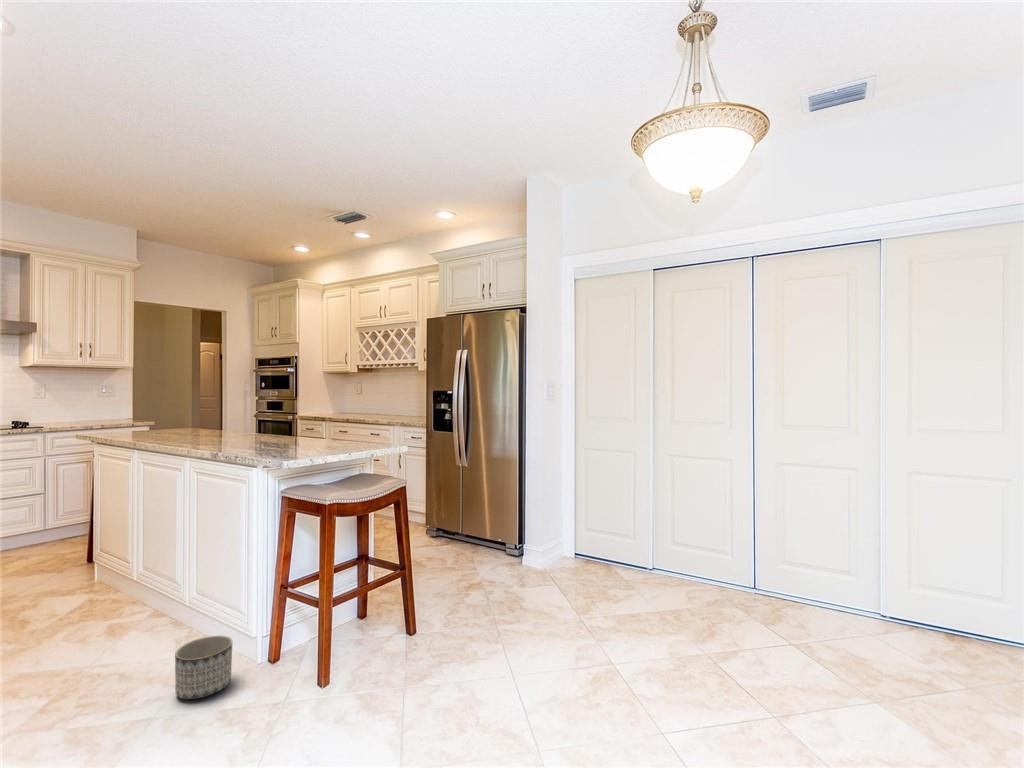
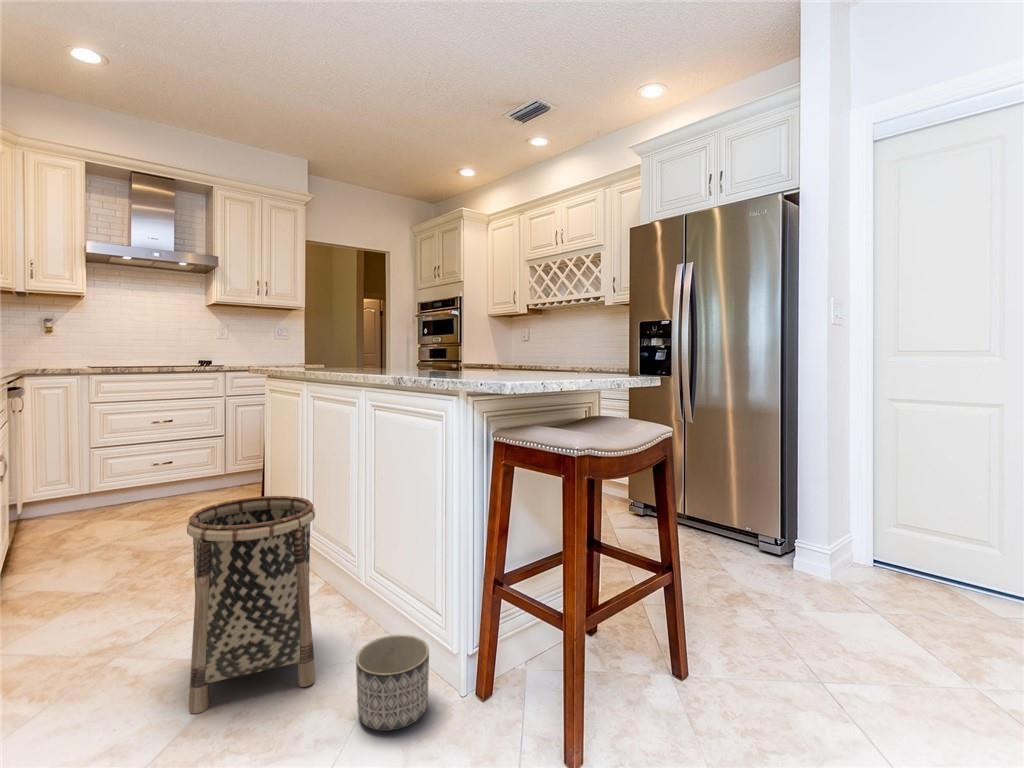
basket: none [32,545,144,714] -> present [187,496,315,713]

